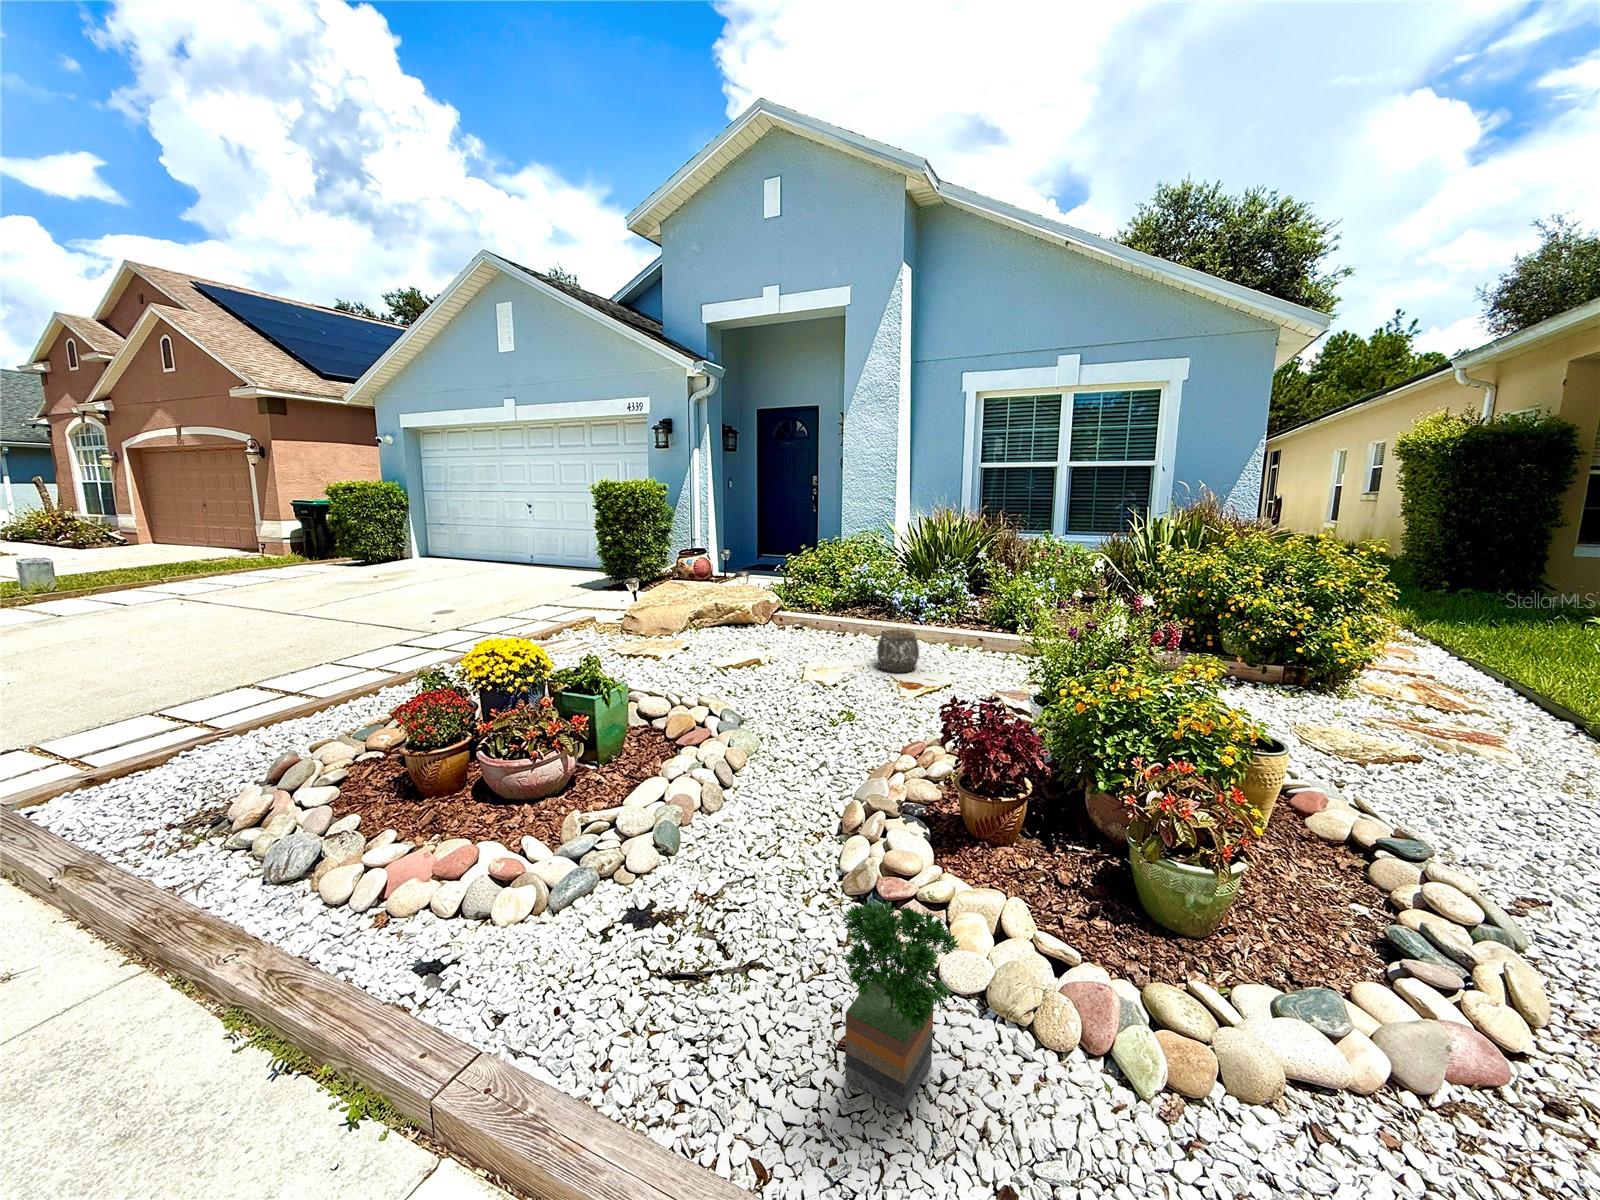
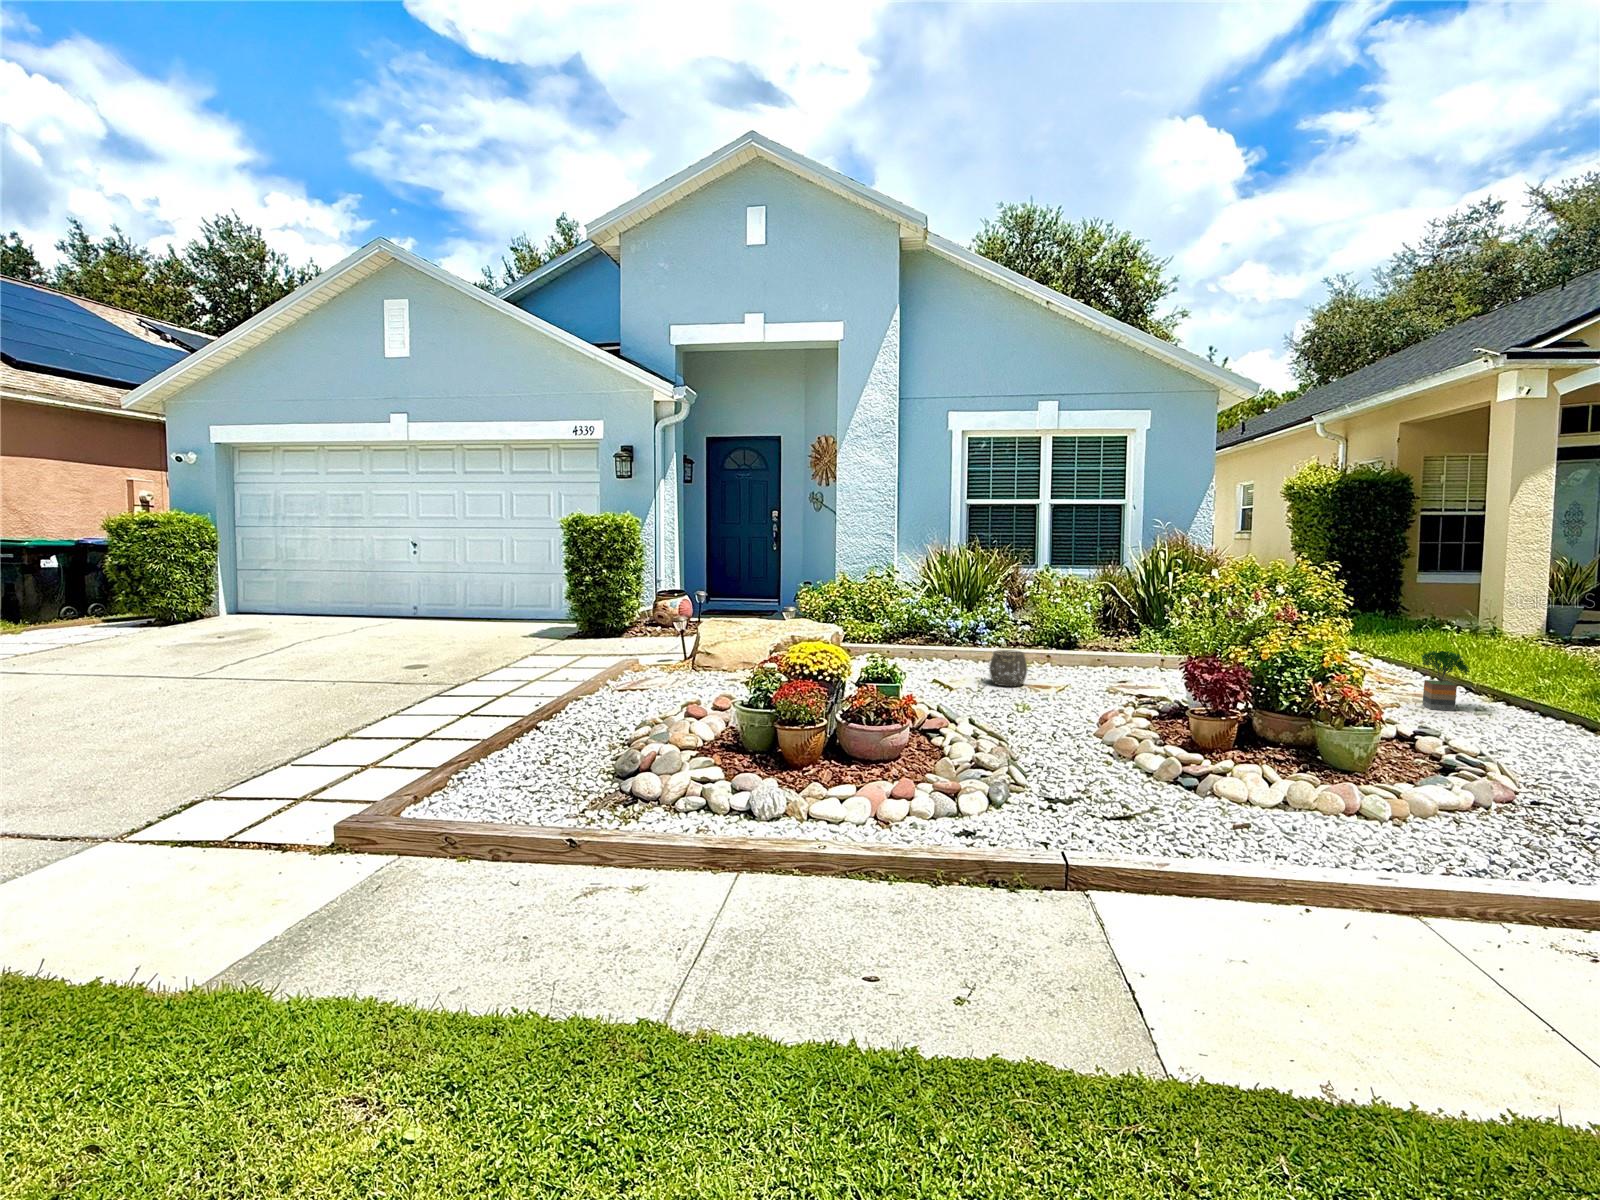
potted tree: present [843,900,959,1113] -> present [1421,651,1469,711]

